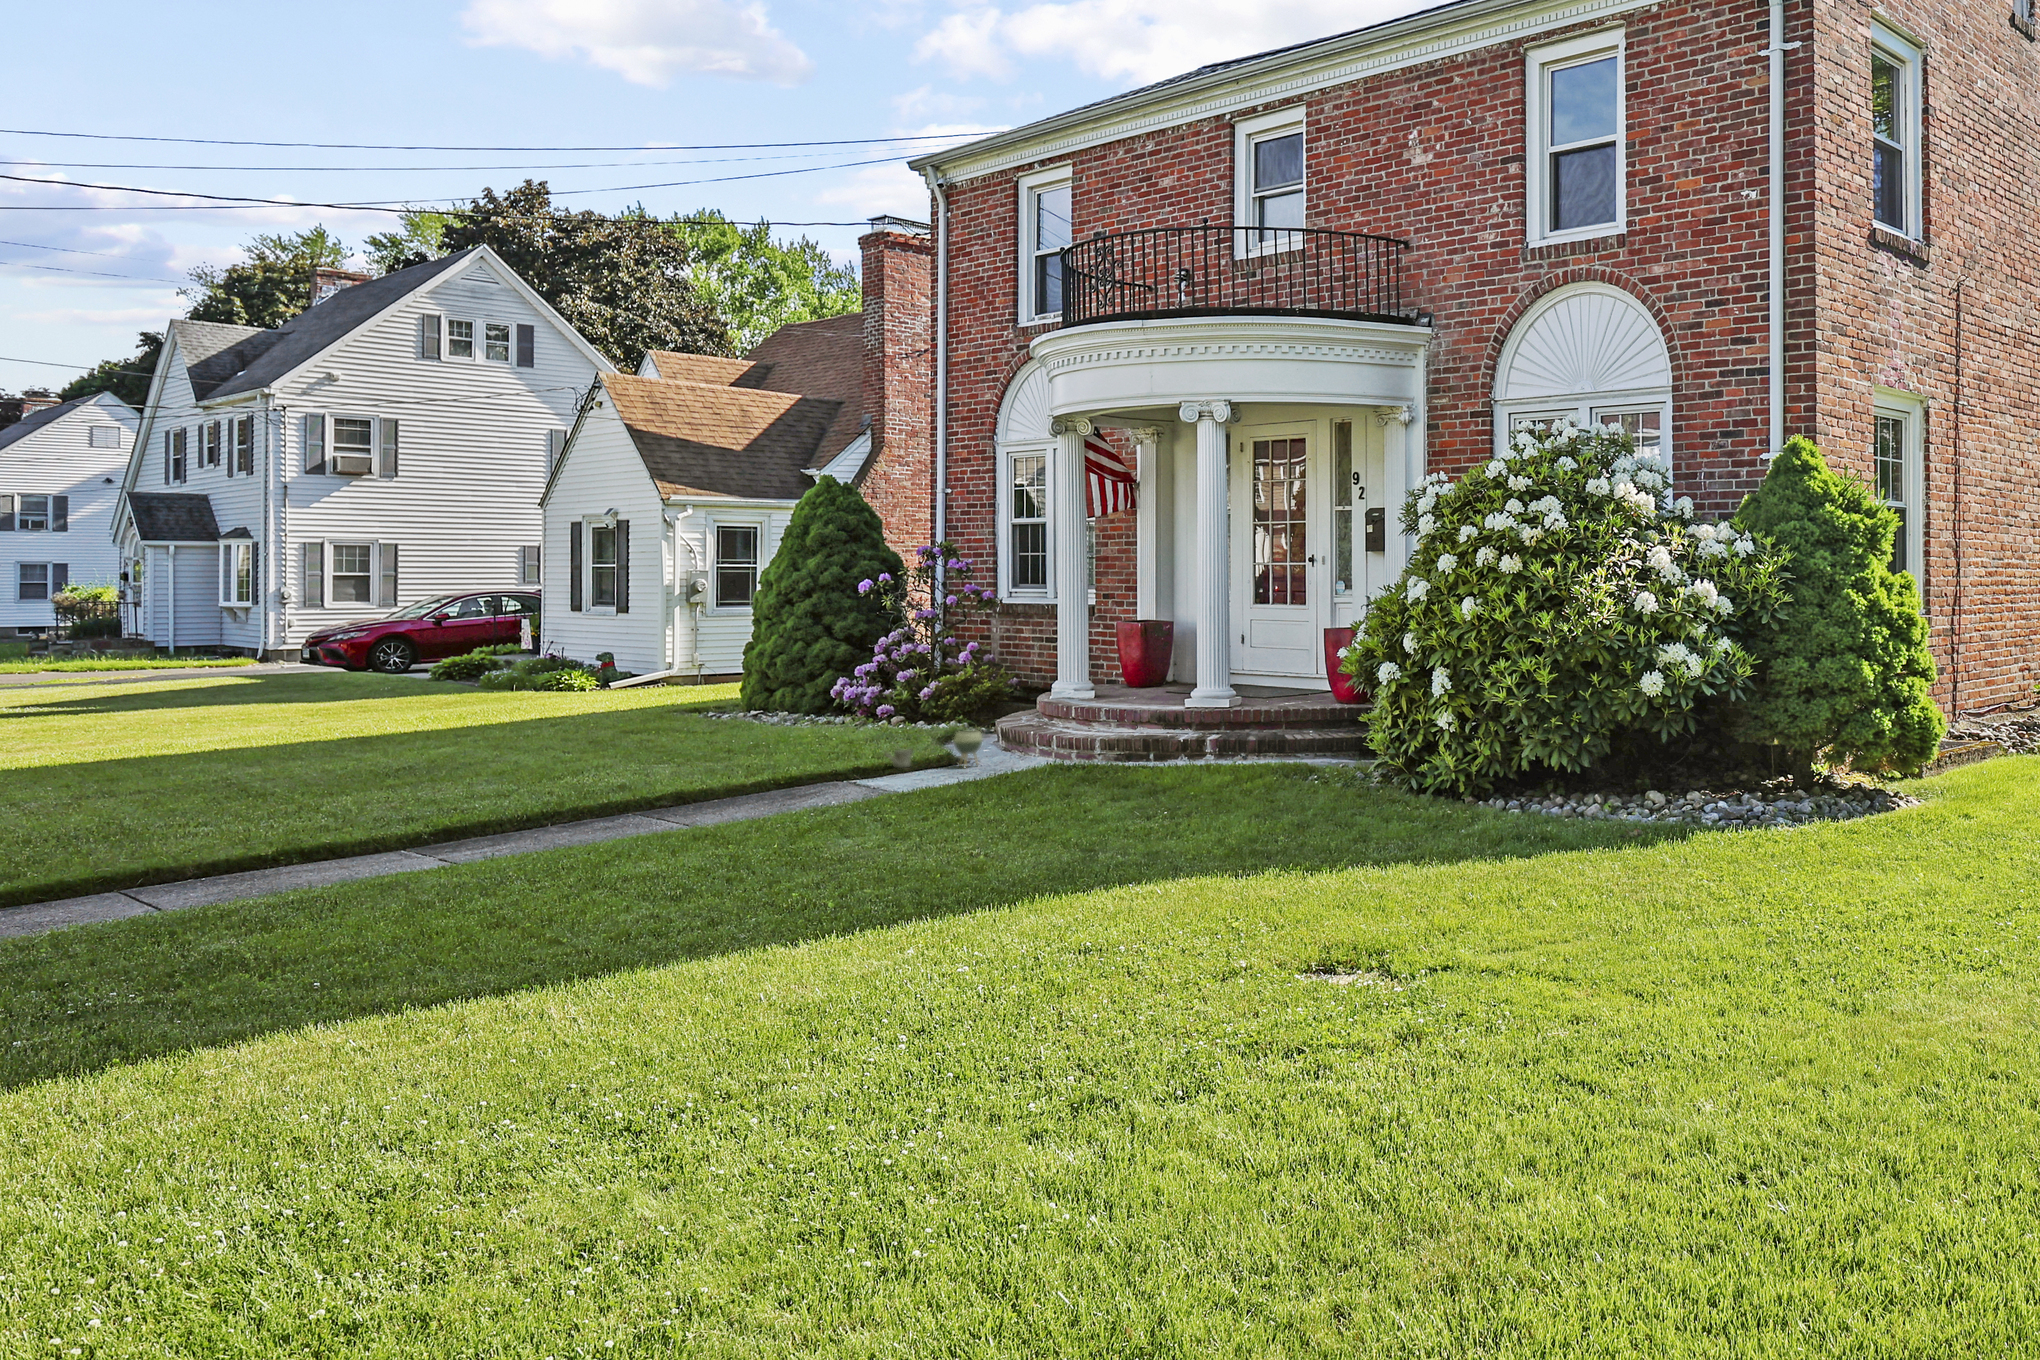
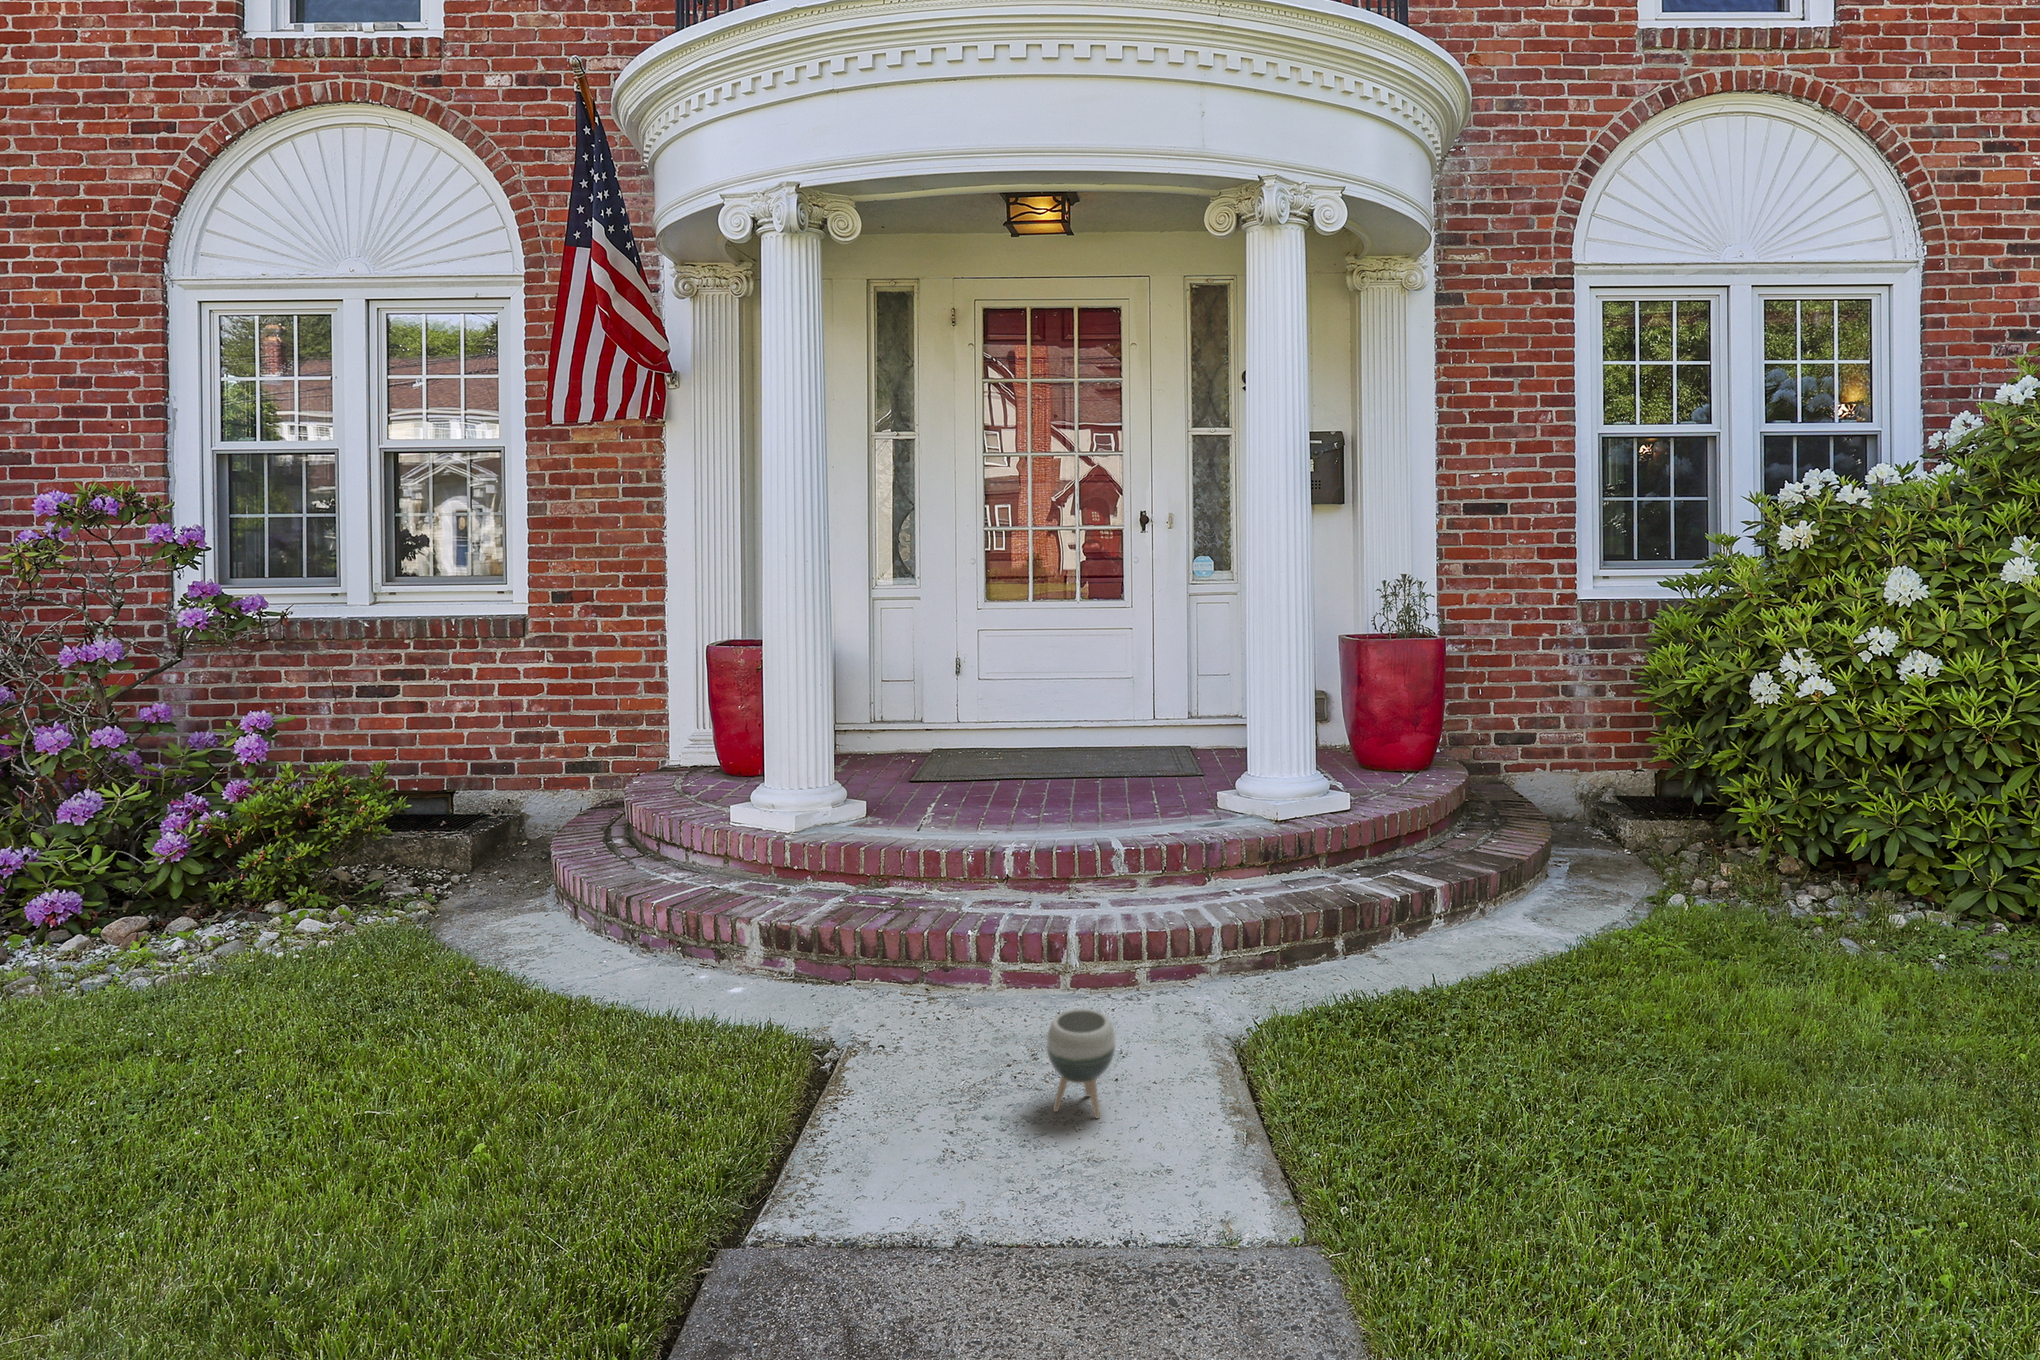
watering can: present [884,749,913,768] -> none [901,1101,955,1177]

